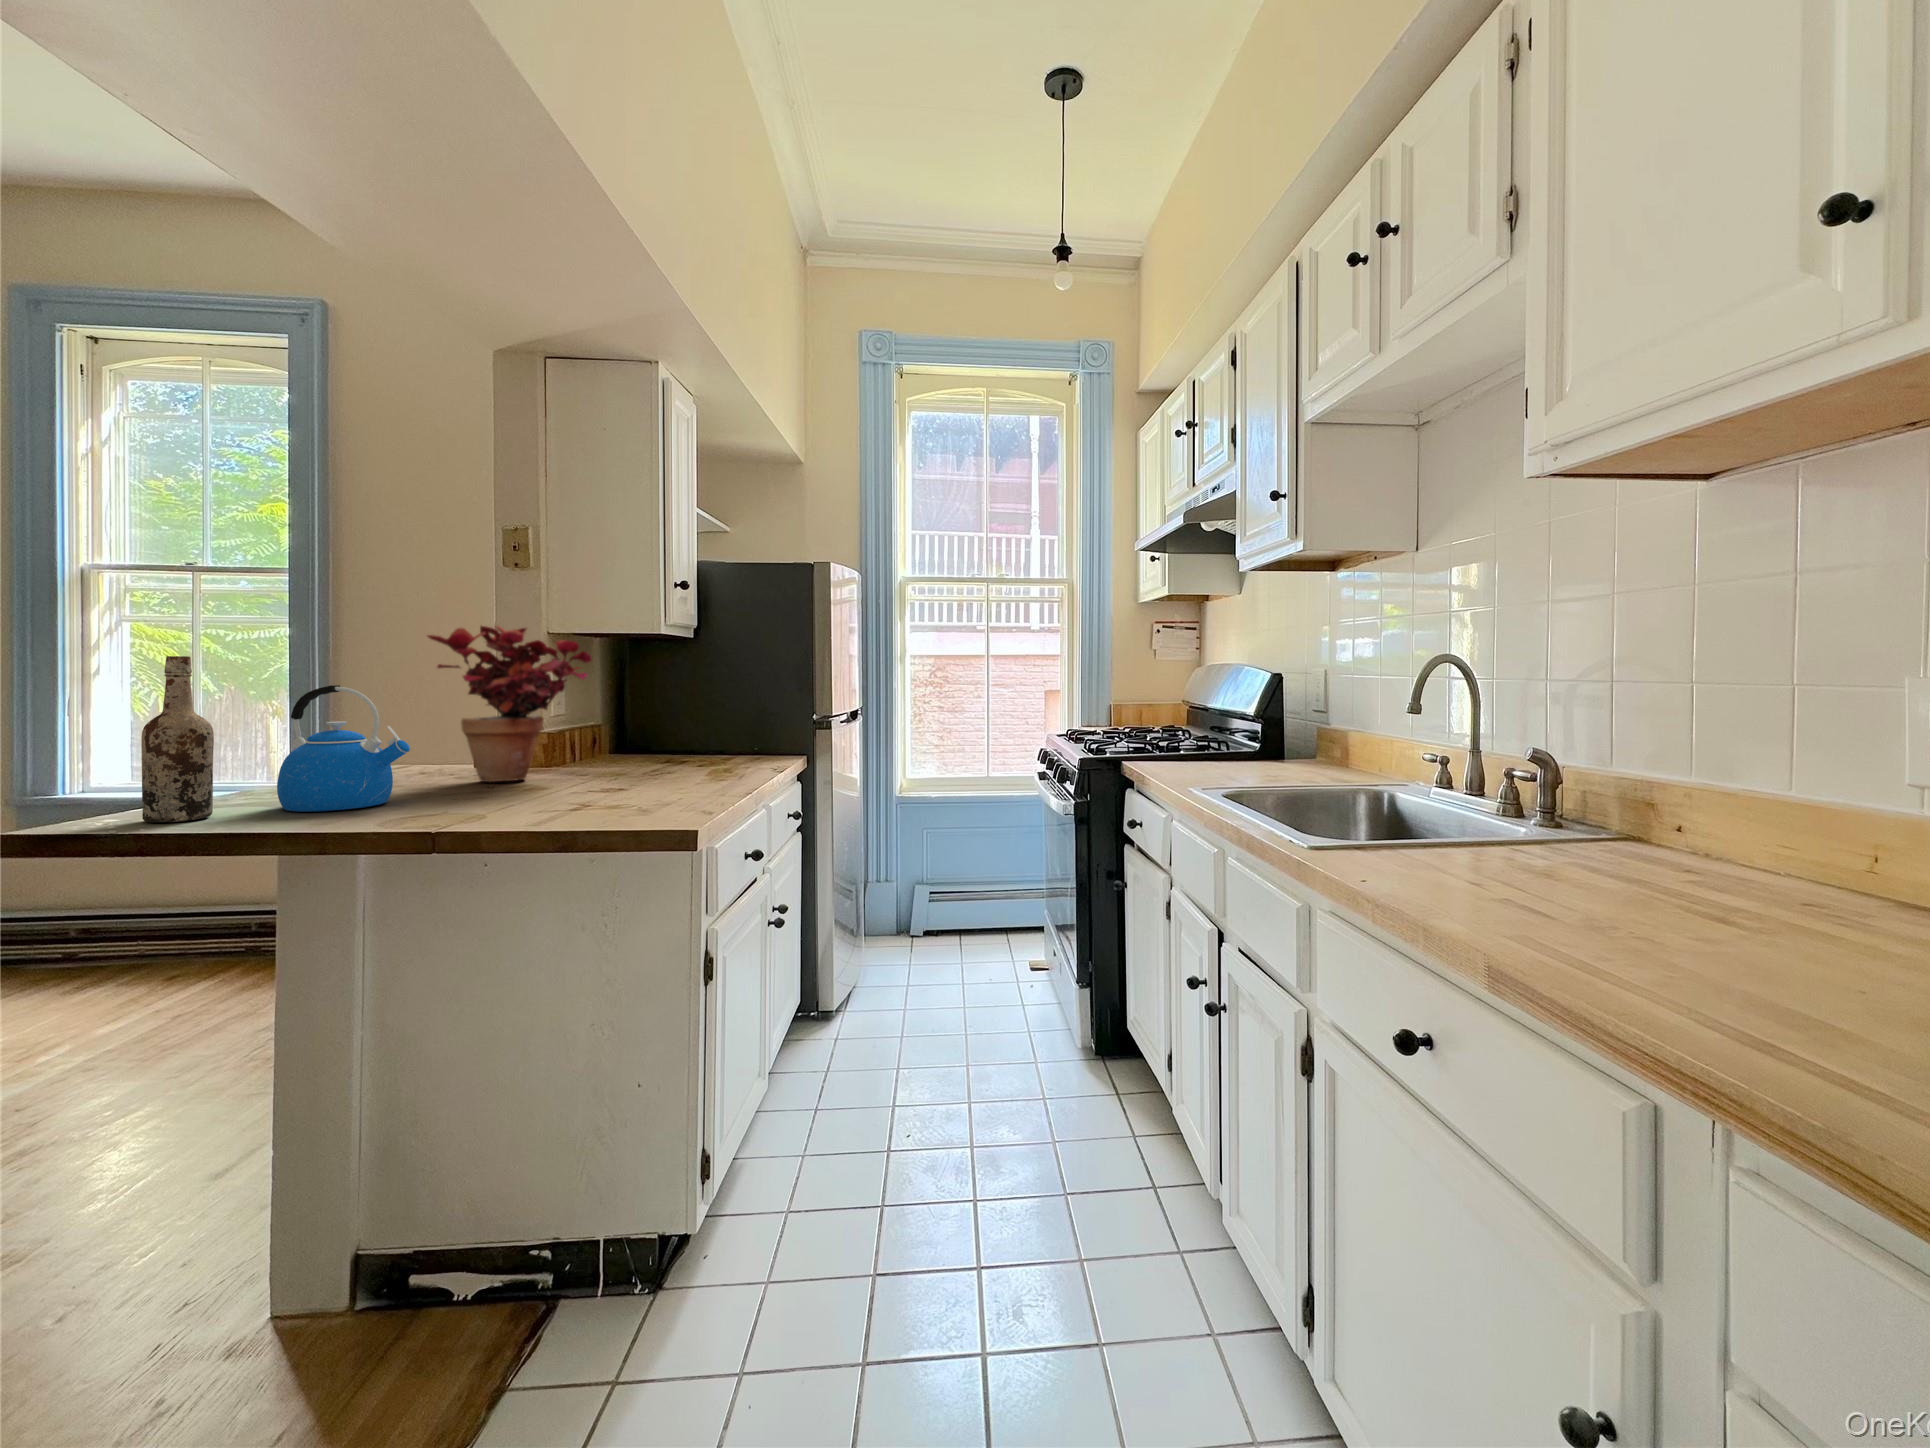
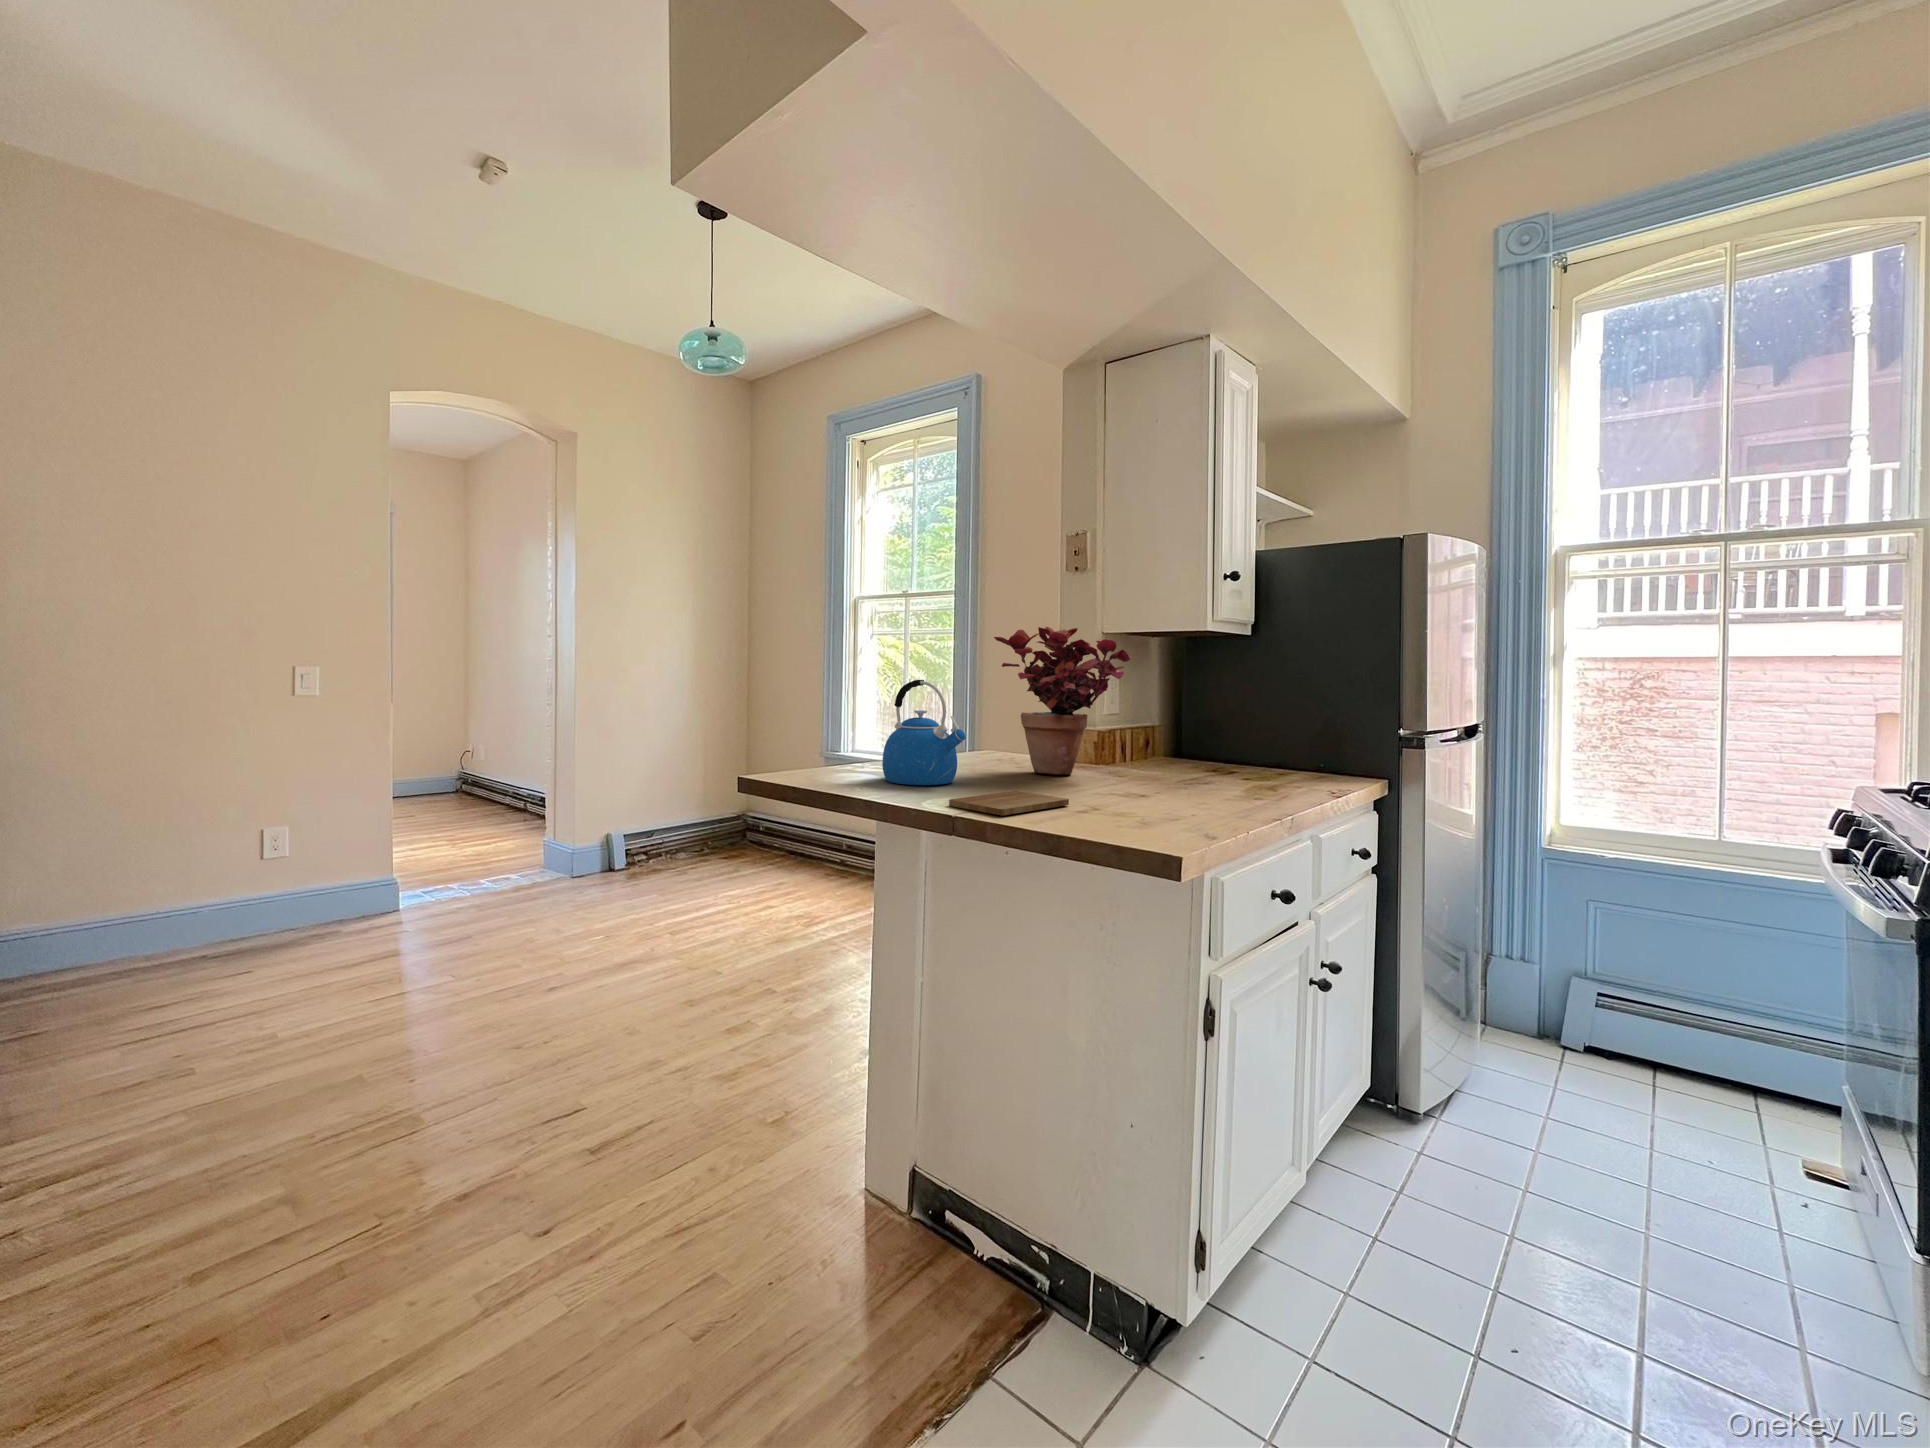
wine bottle: present [141,656,214,823] -> none [807,655,846,780]
cutting board: none [412,800,553,824] -> present [949,791,1069,816]

